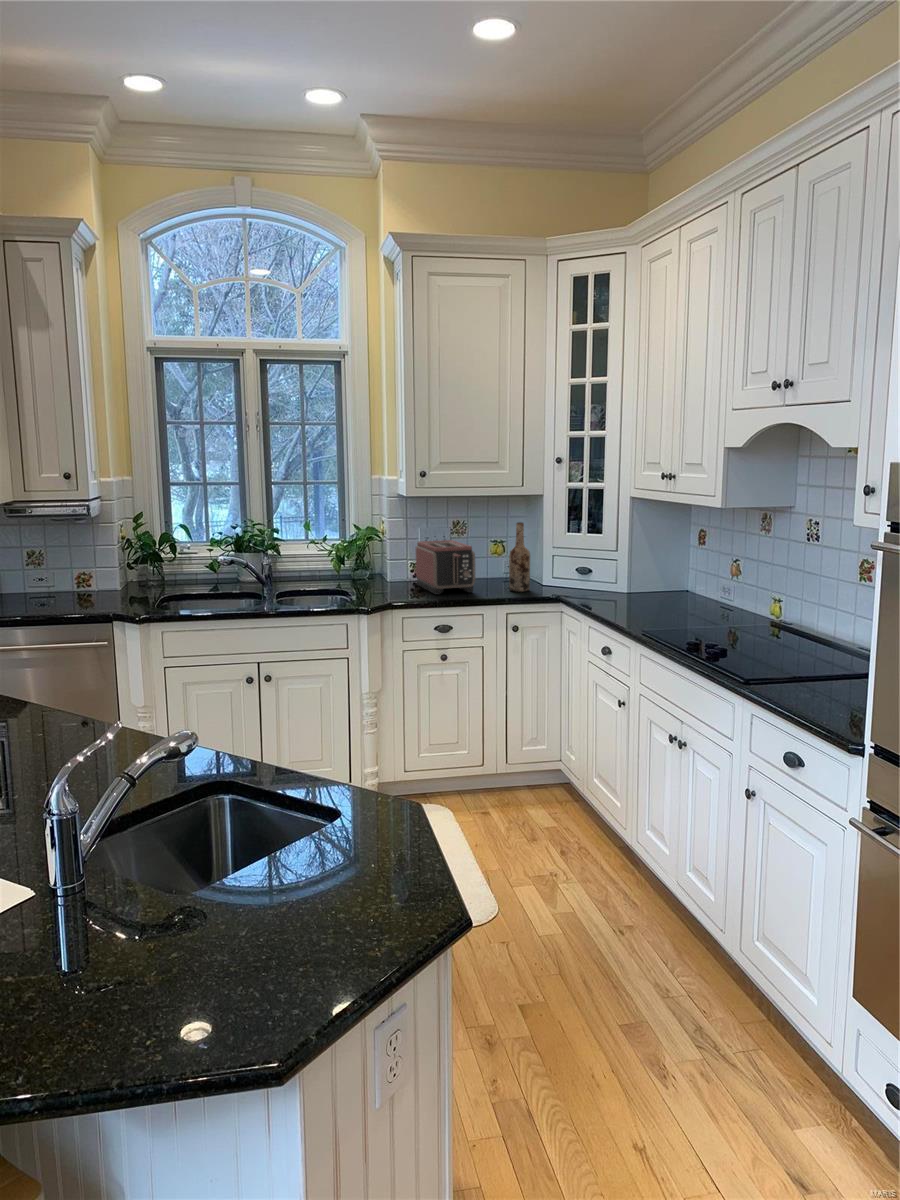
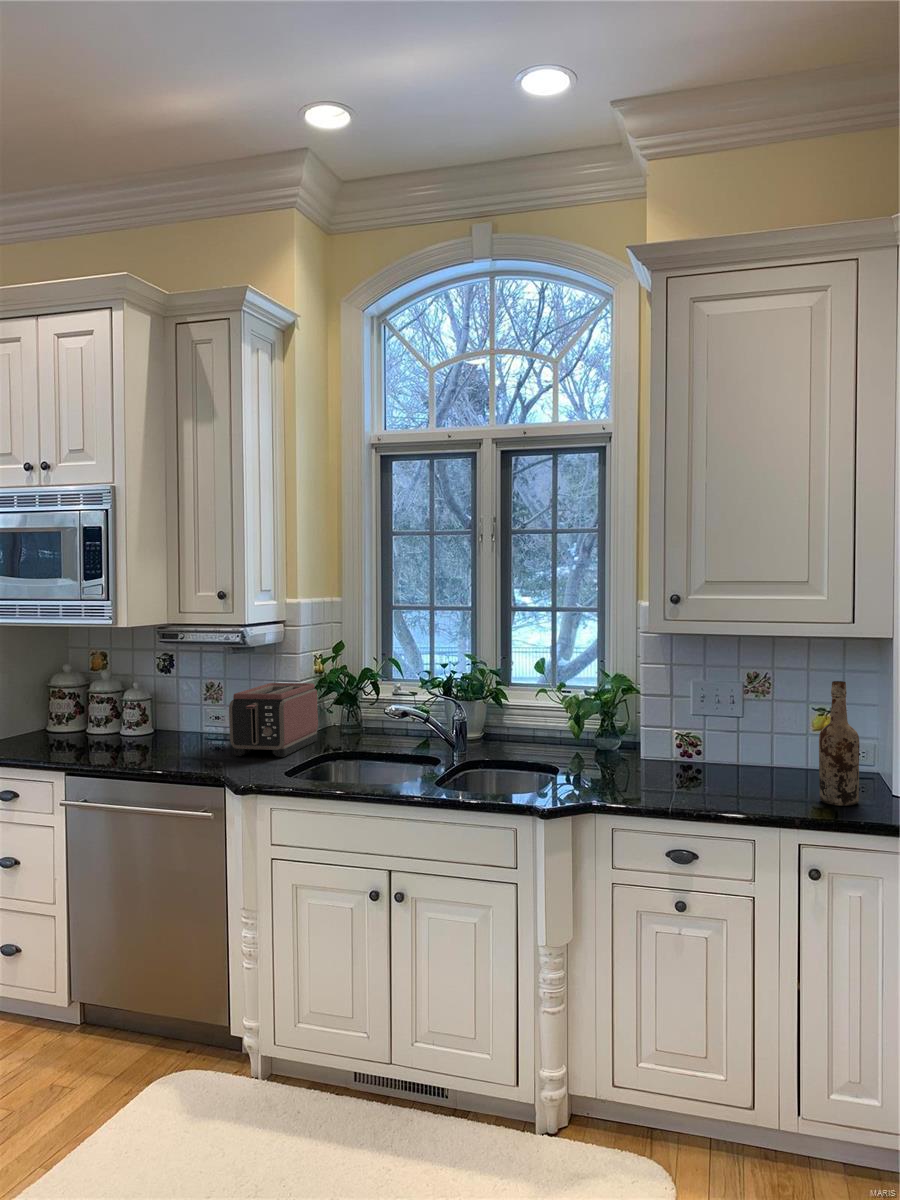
toaster: present [416,540,475,594] -> present [229,683,318,757]

